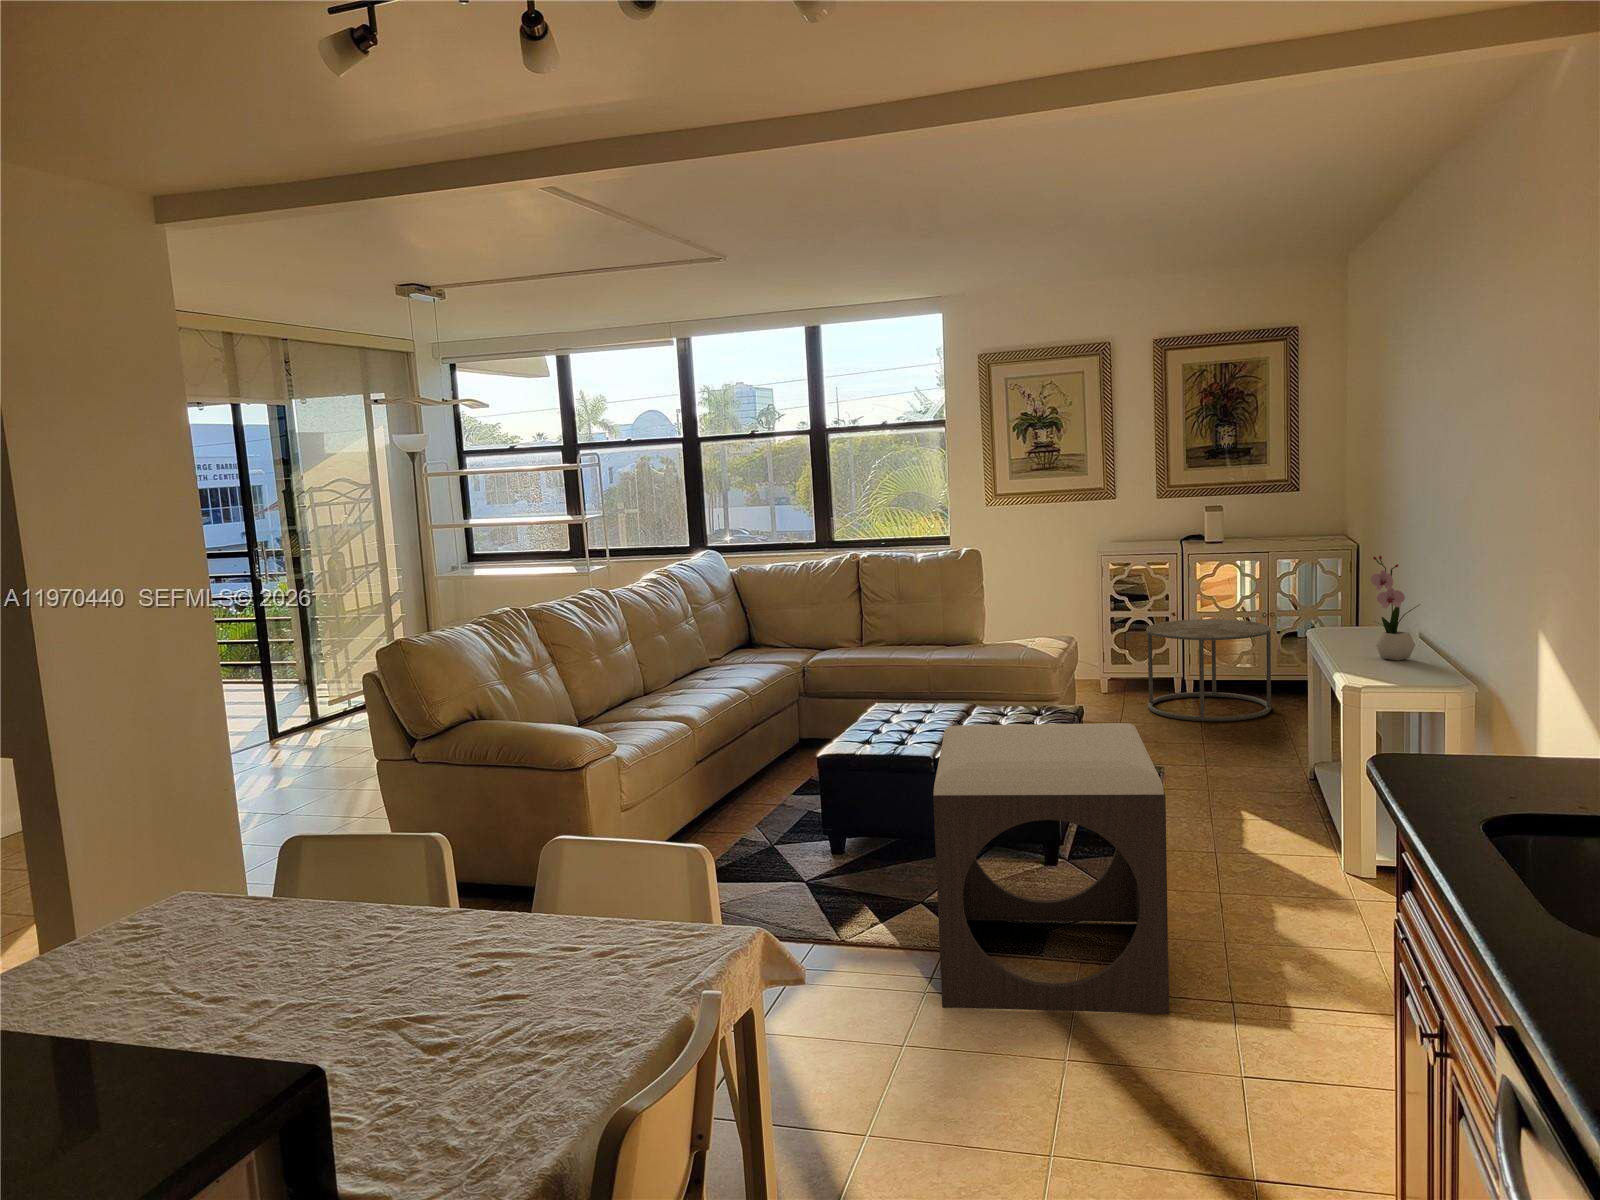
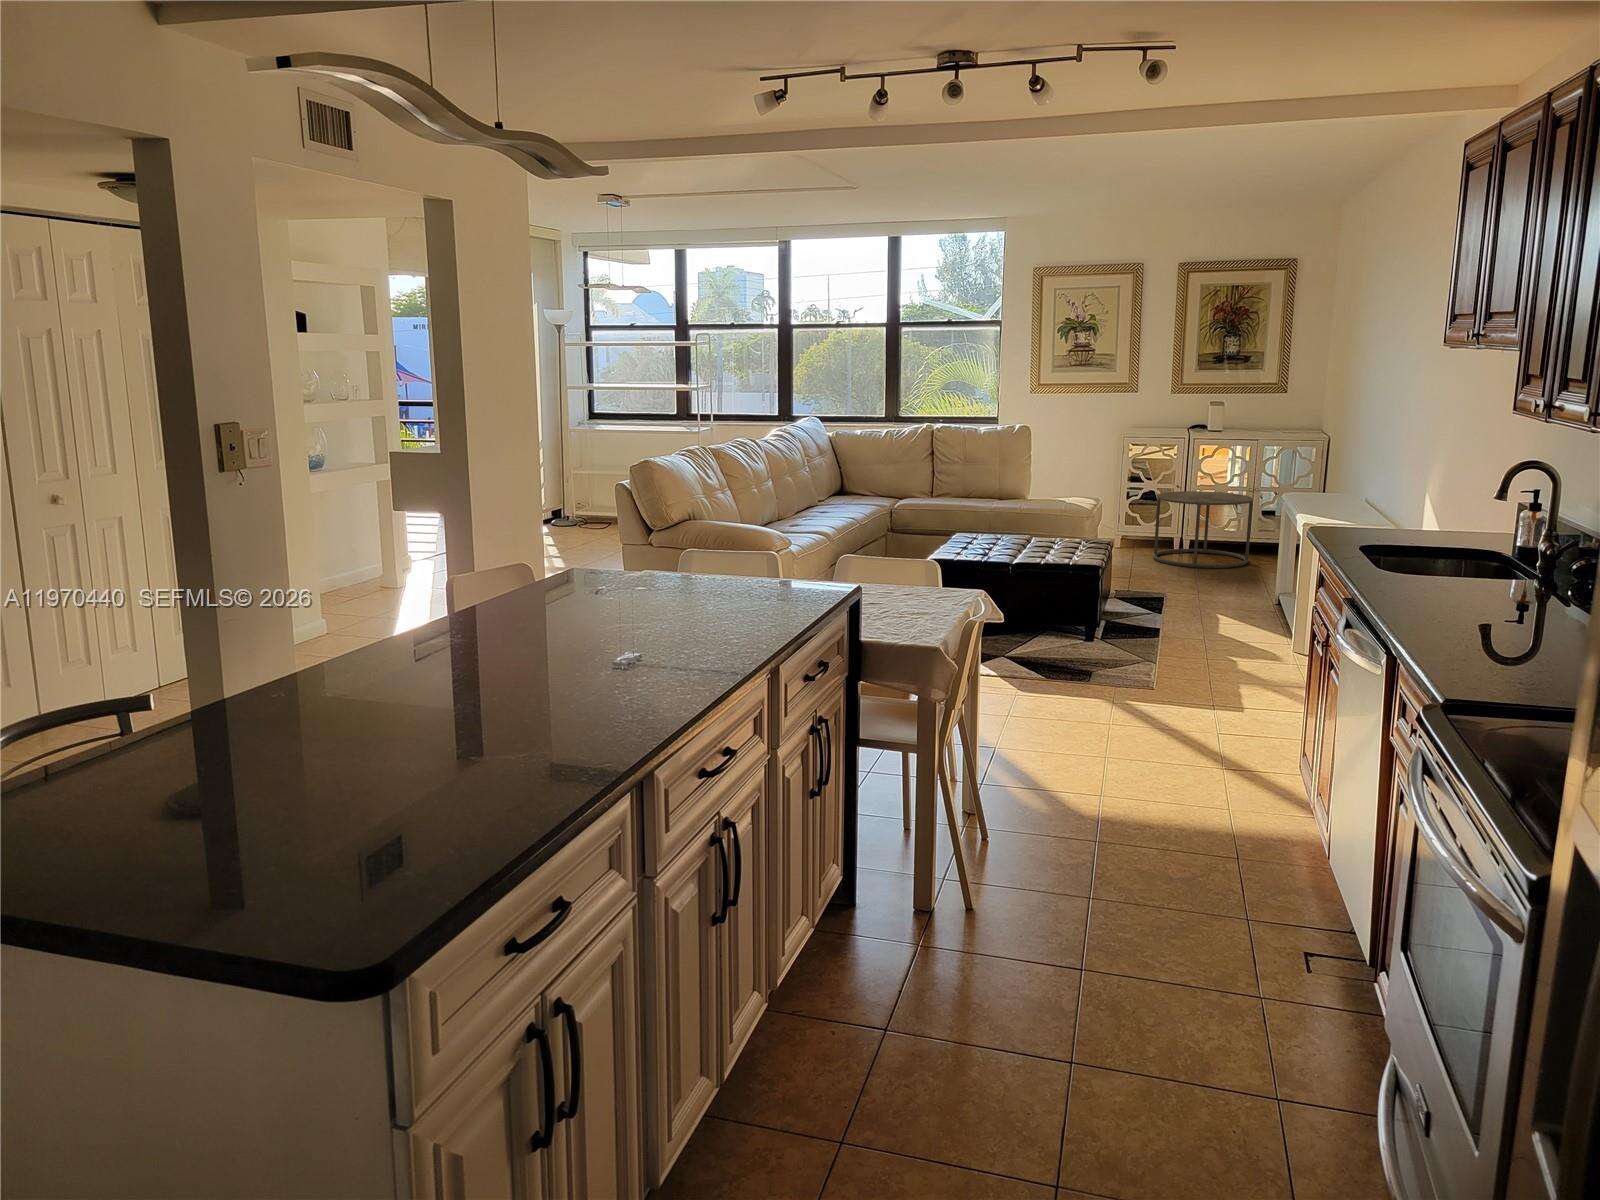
flower arrangement: present [1371,556,1420,660] -> none [1323,437,1357,511]
footstool: present [933,723,1169,1014] -> none [1024,532,1177,705]

